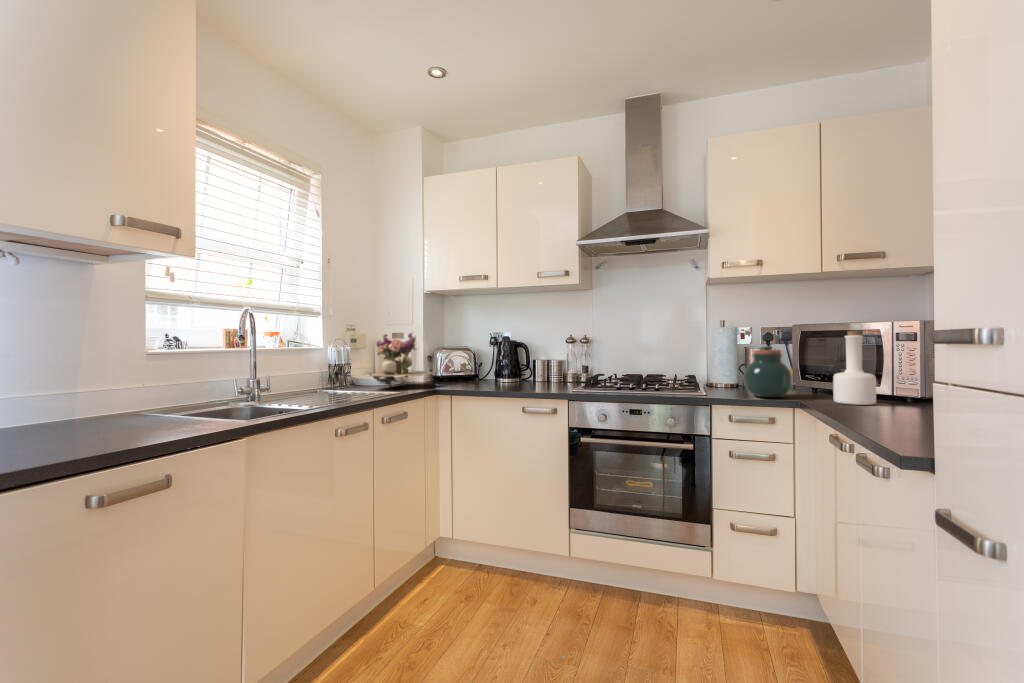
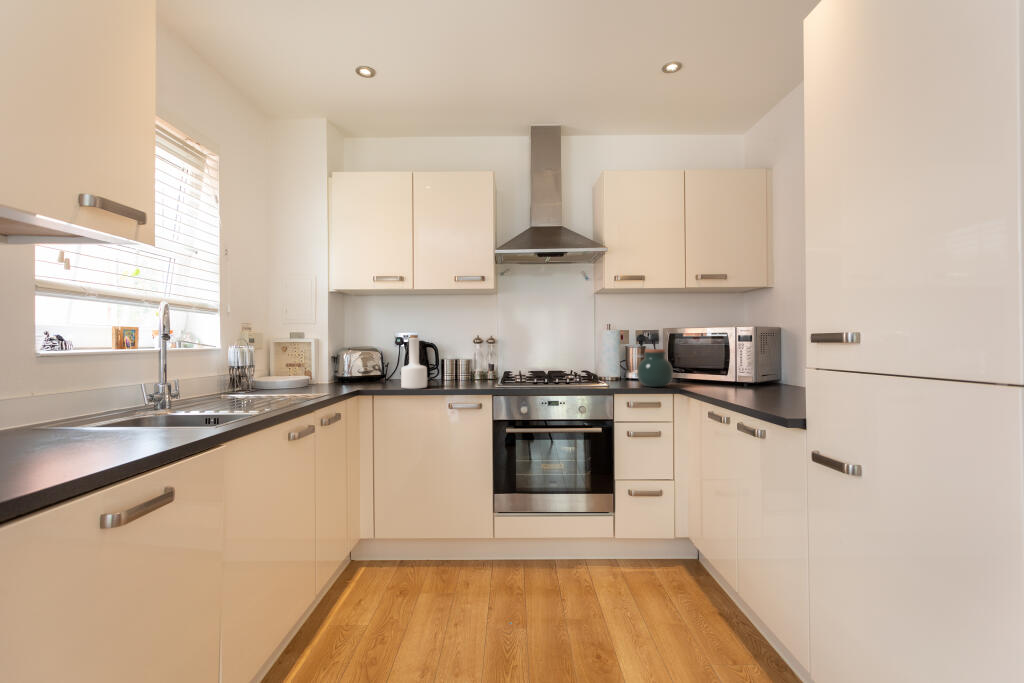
bottle: present [833,331,876,405] -> present [401,335,427,389]
flower arrangement: present [369,333,434,387] -> none [283,331,355,390]

